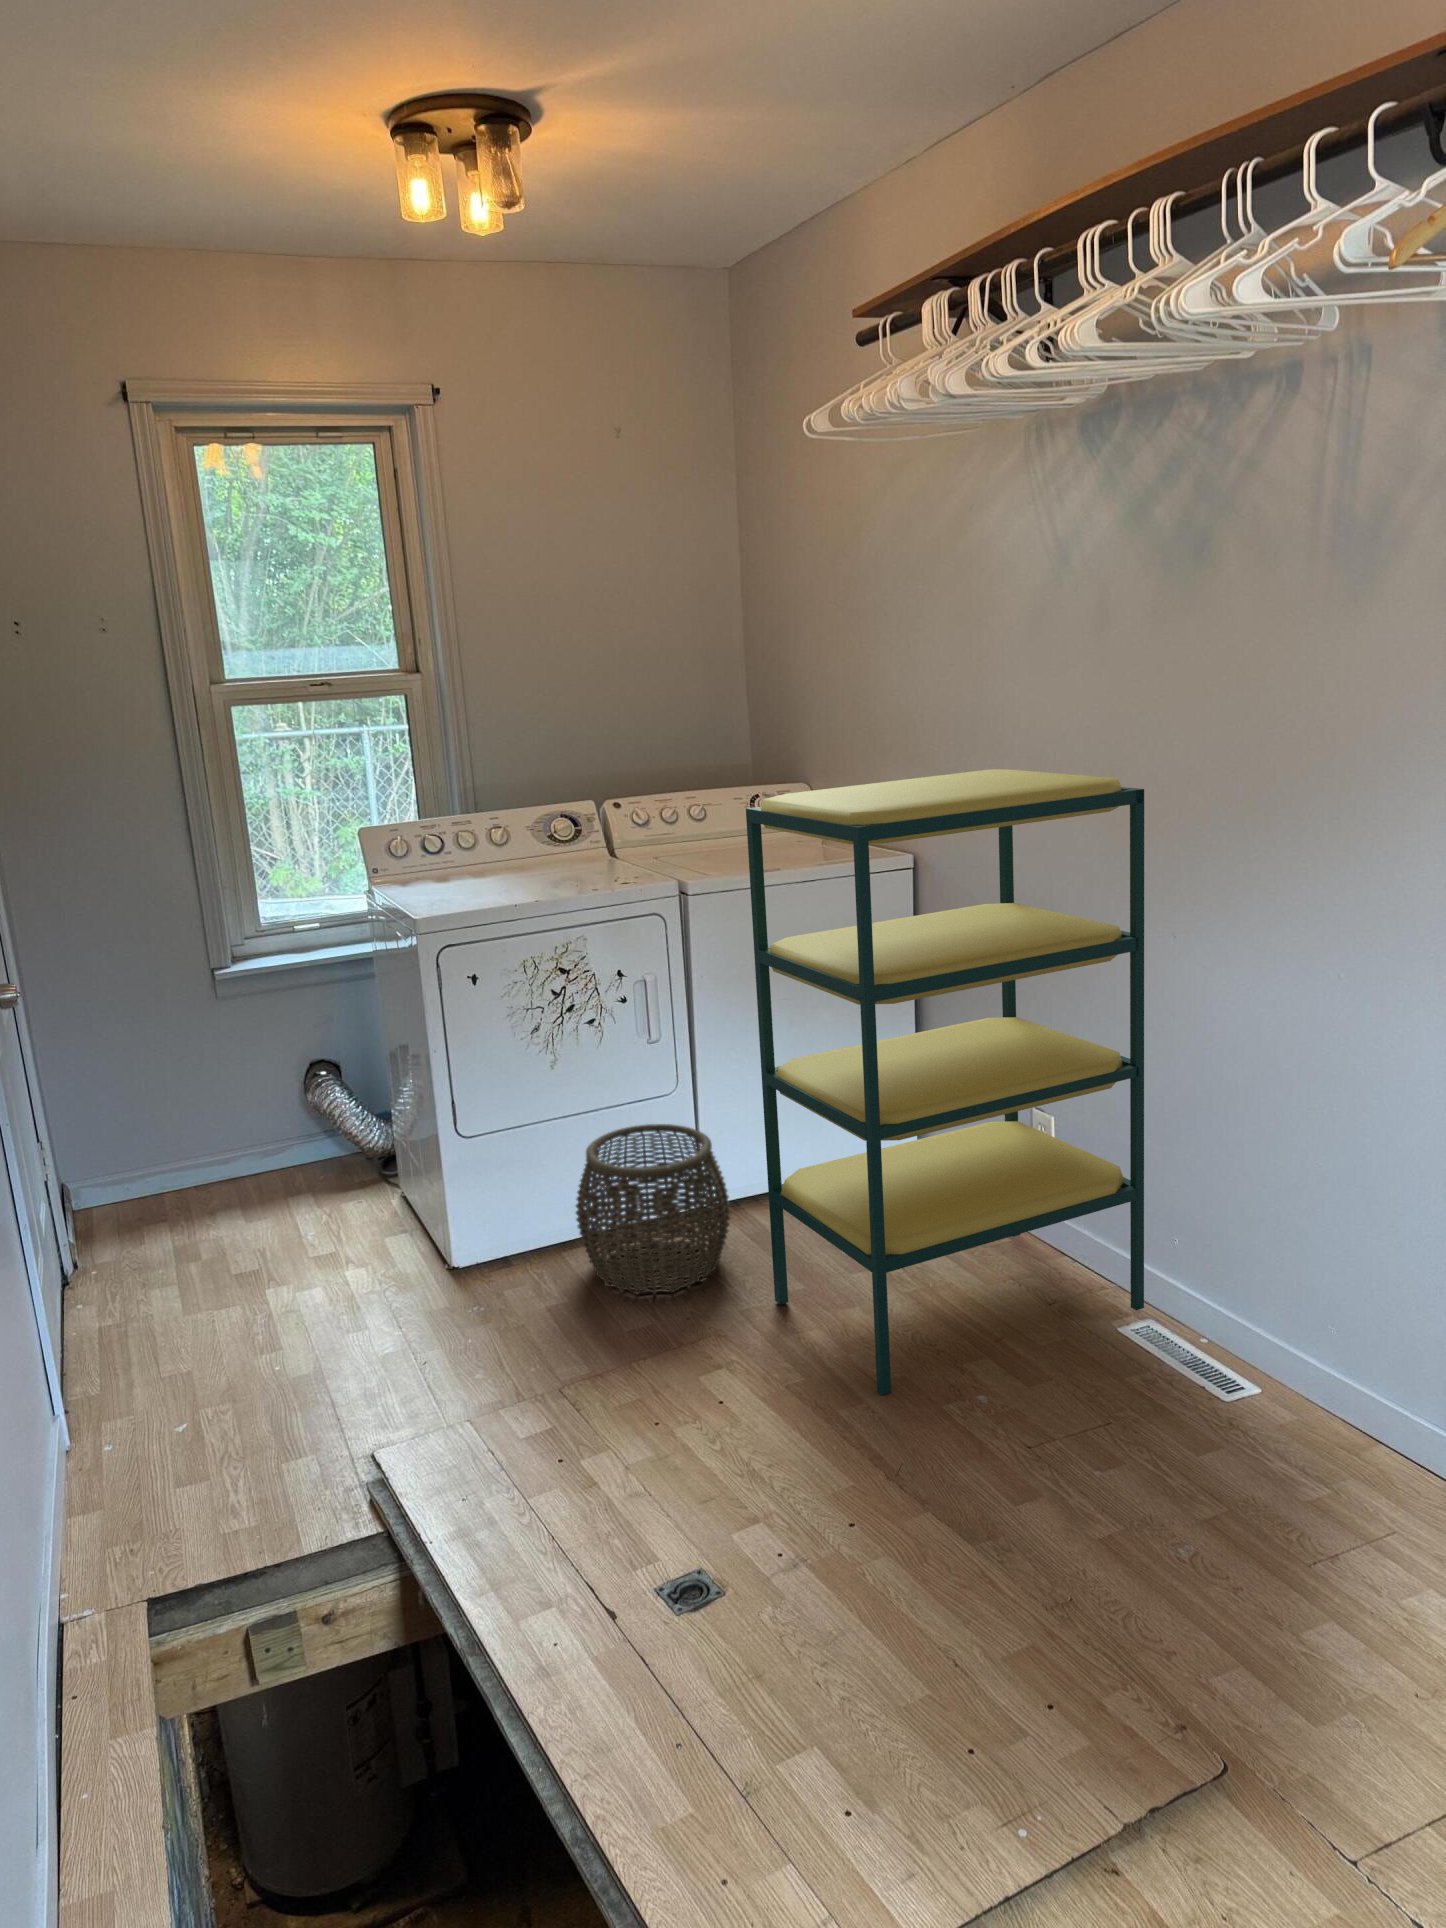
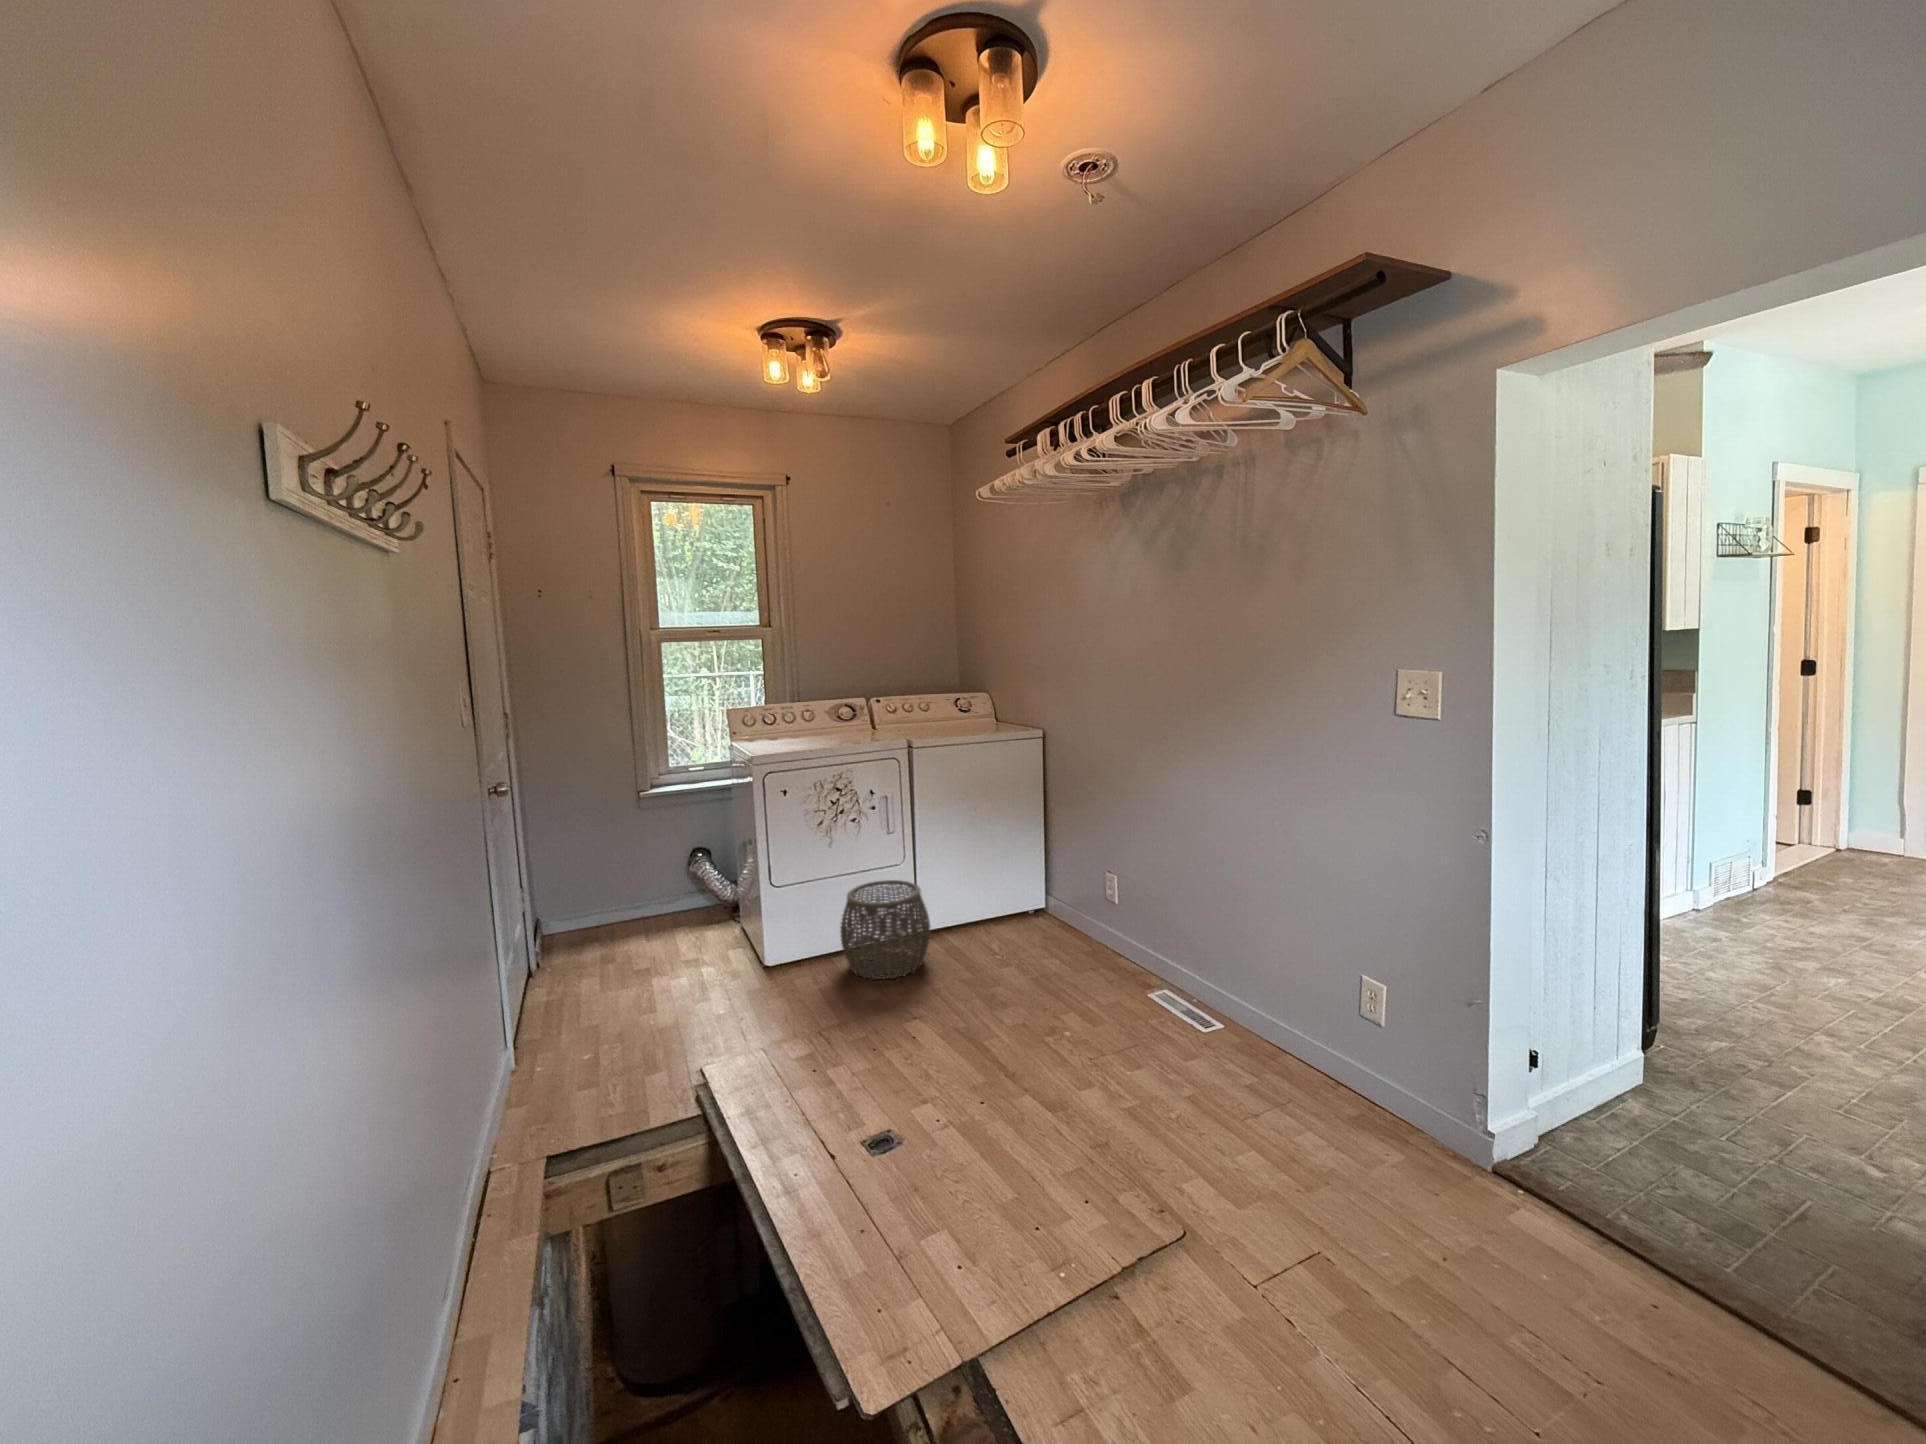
shelving unit: present [746,769,1144,1395] -> none [940,678,1165,1033]

